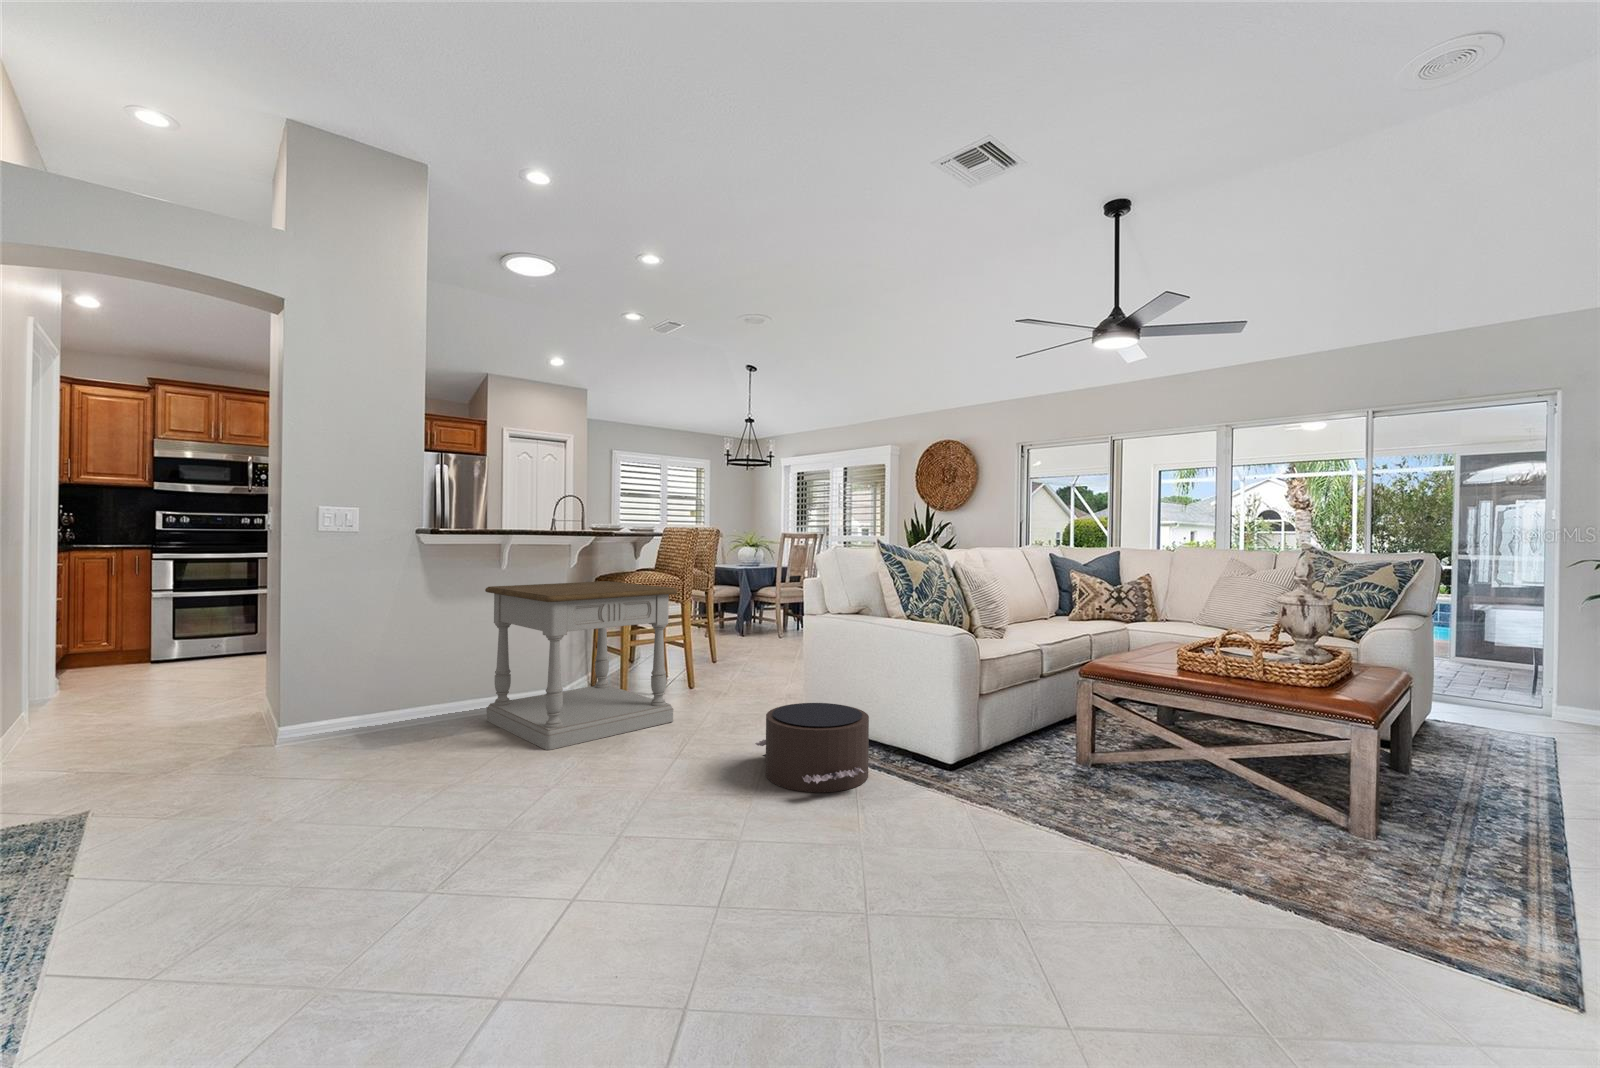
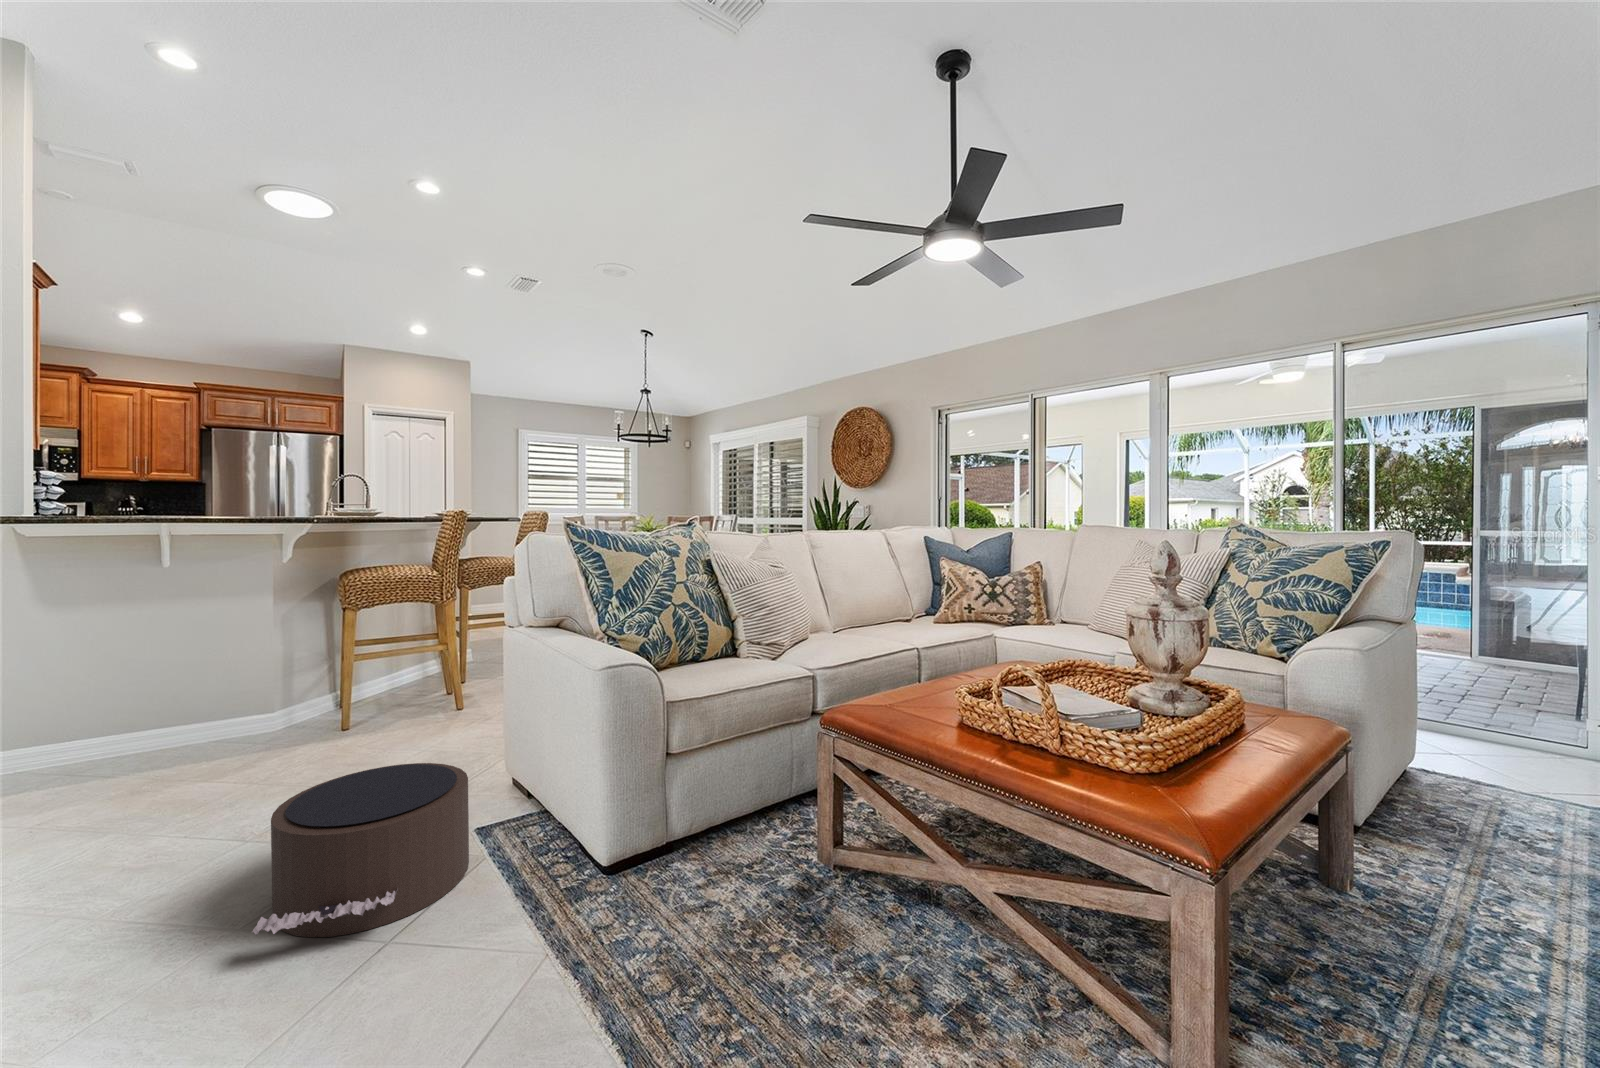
side table: present [485,581,677,750] -> none [54,577,341,824]

